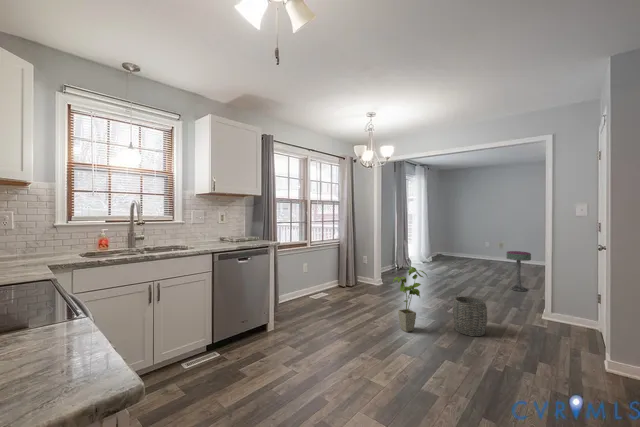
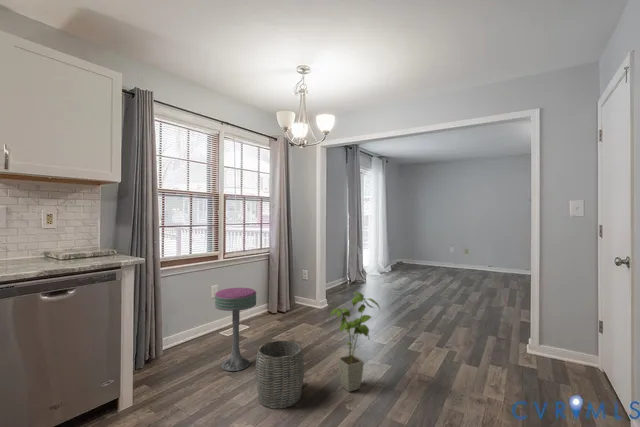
bar stool: present [507,251,531,291] -> present [215,288,256,371]
woven basket: present [453,296,487,336] -> present [256,340,304,408]

